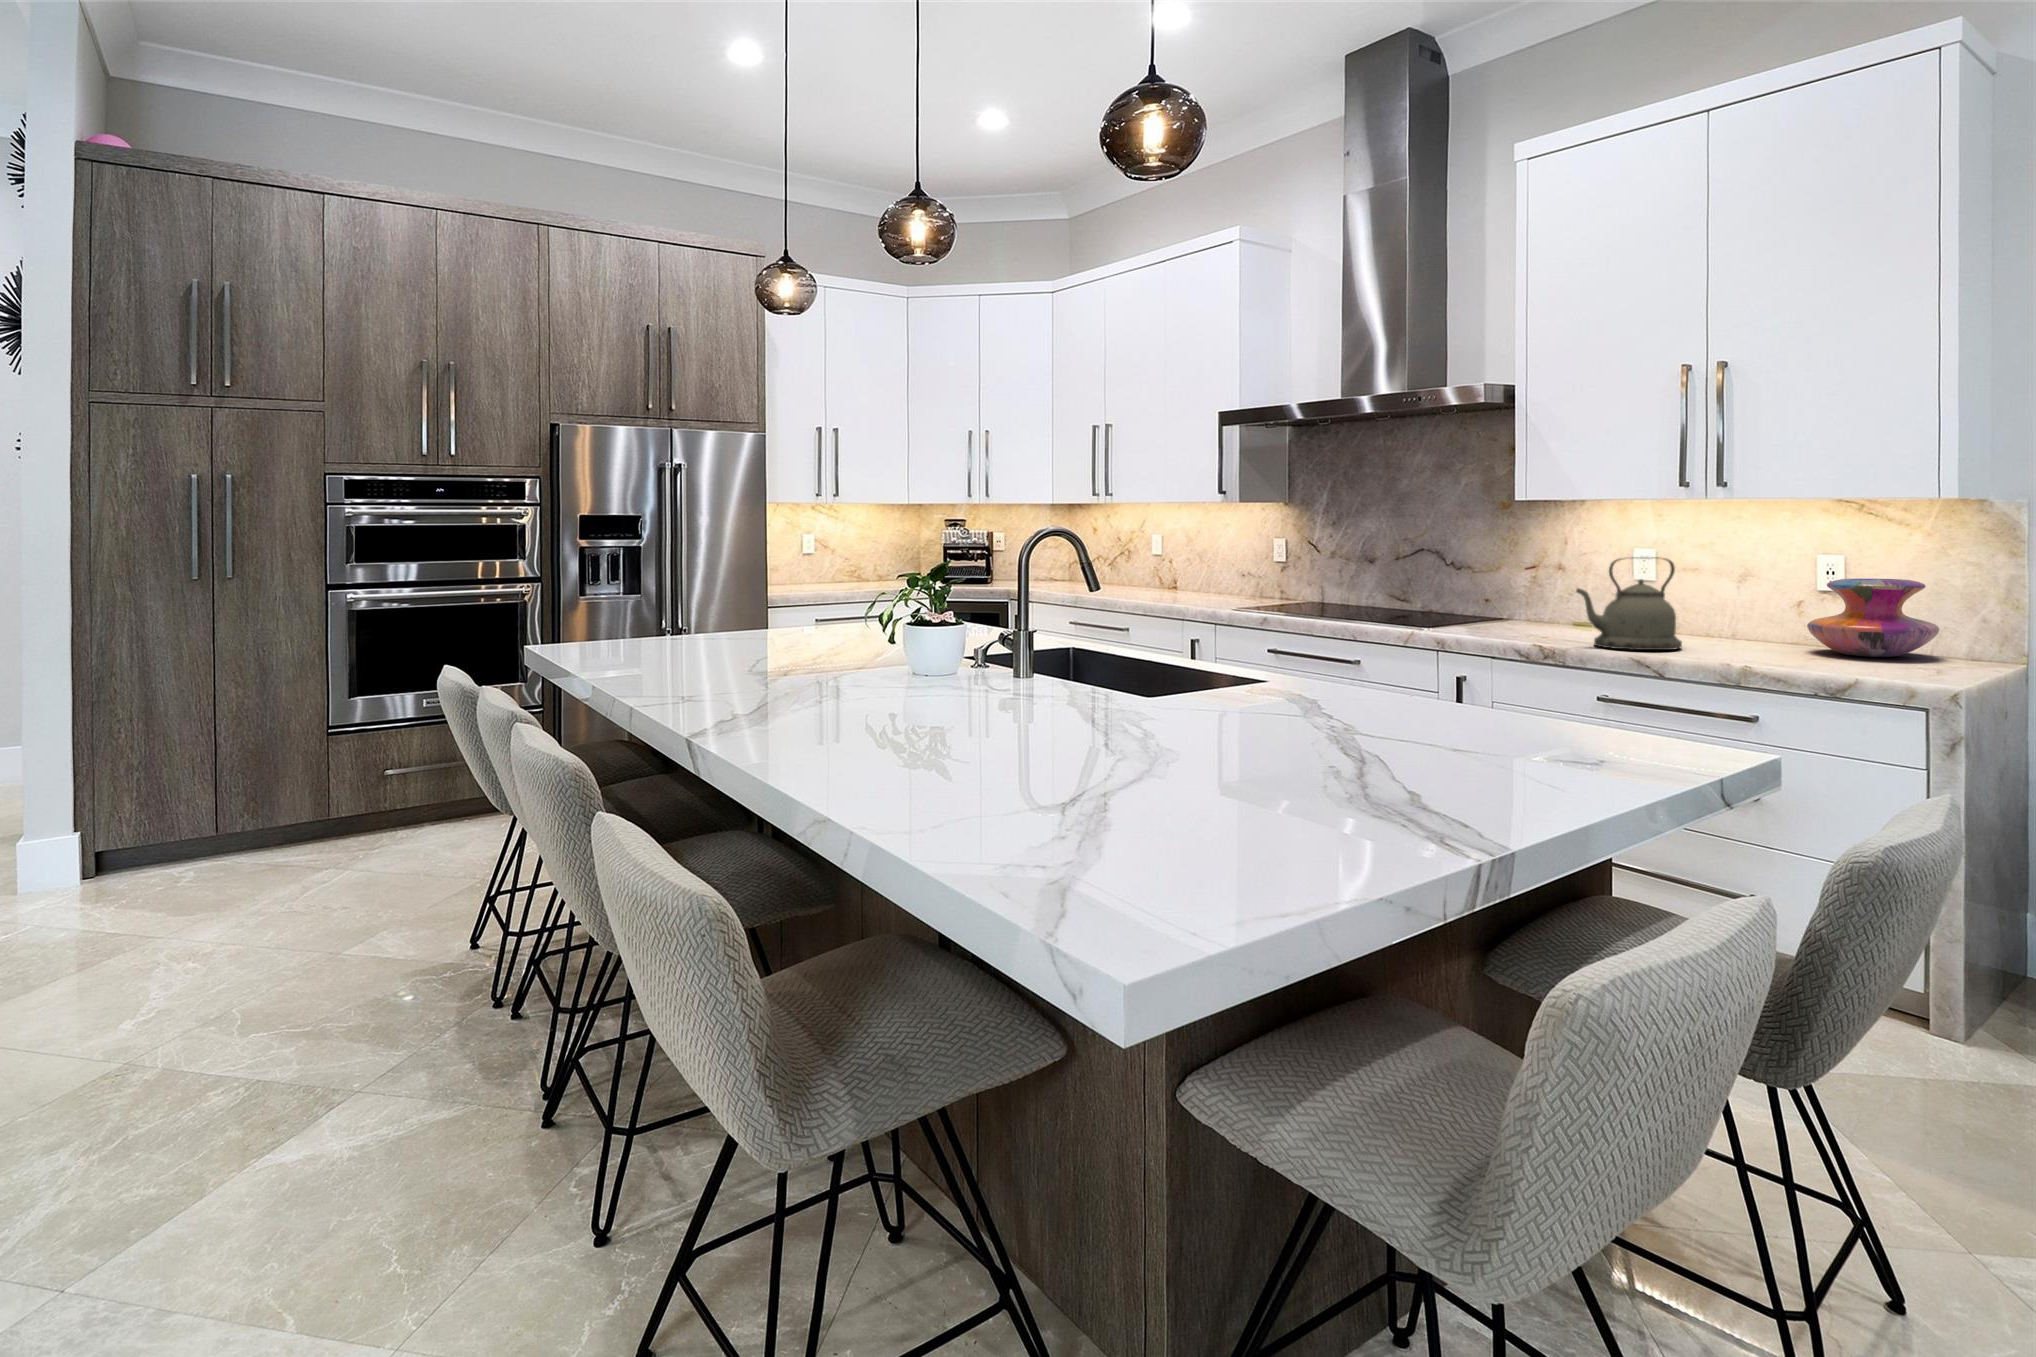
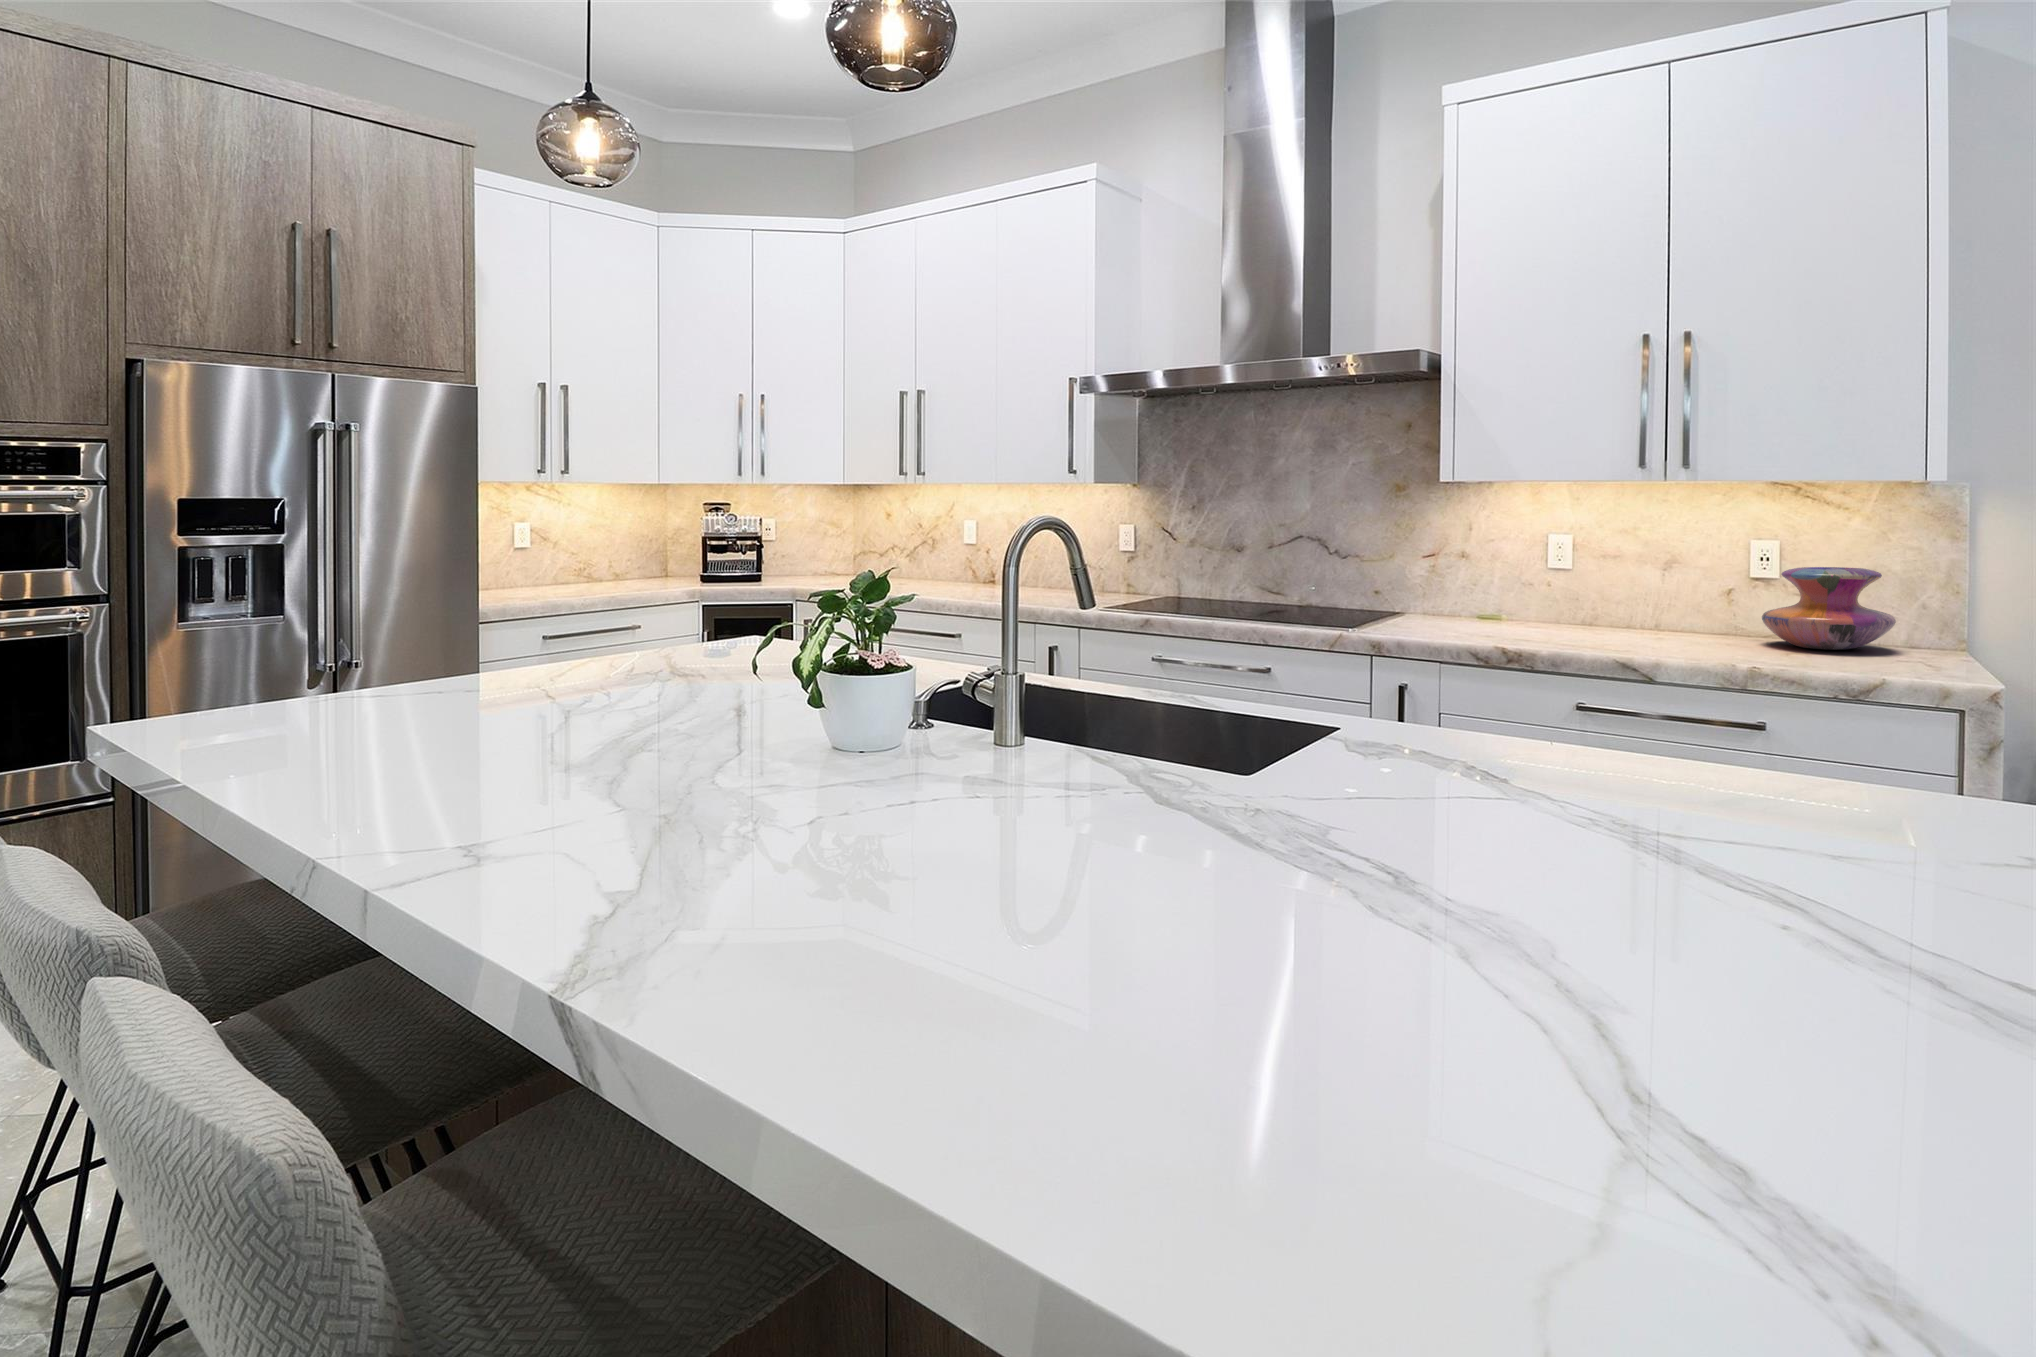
kettle: present [1576,557,1682,650] -> none [1542,547,1647,649]

